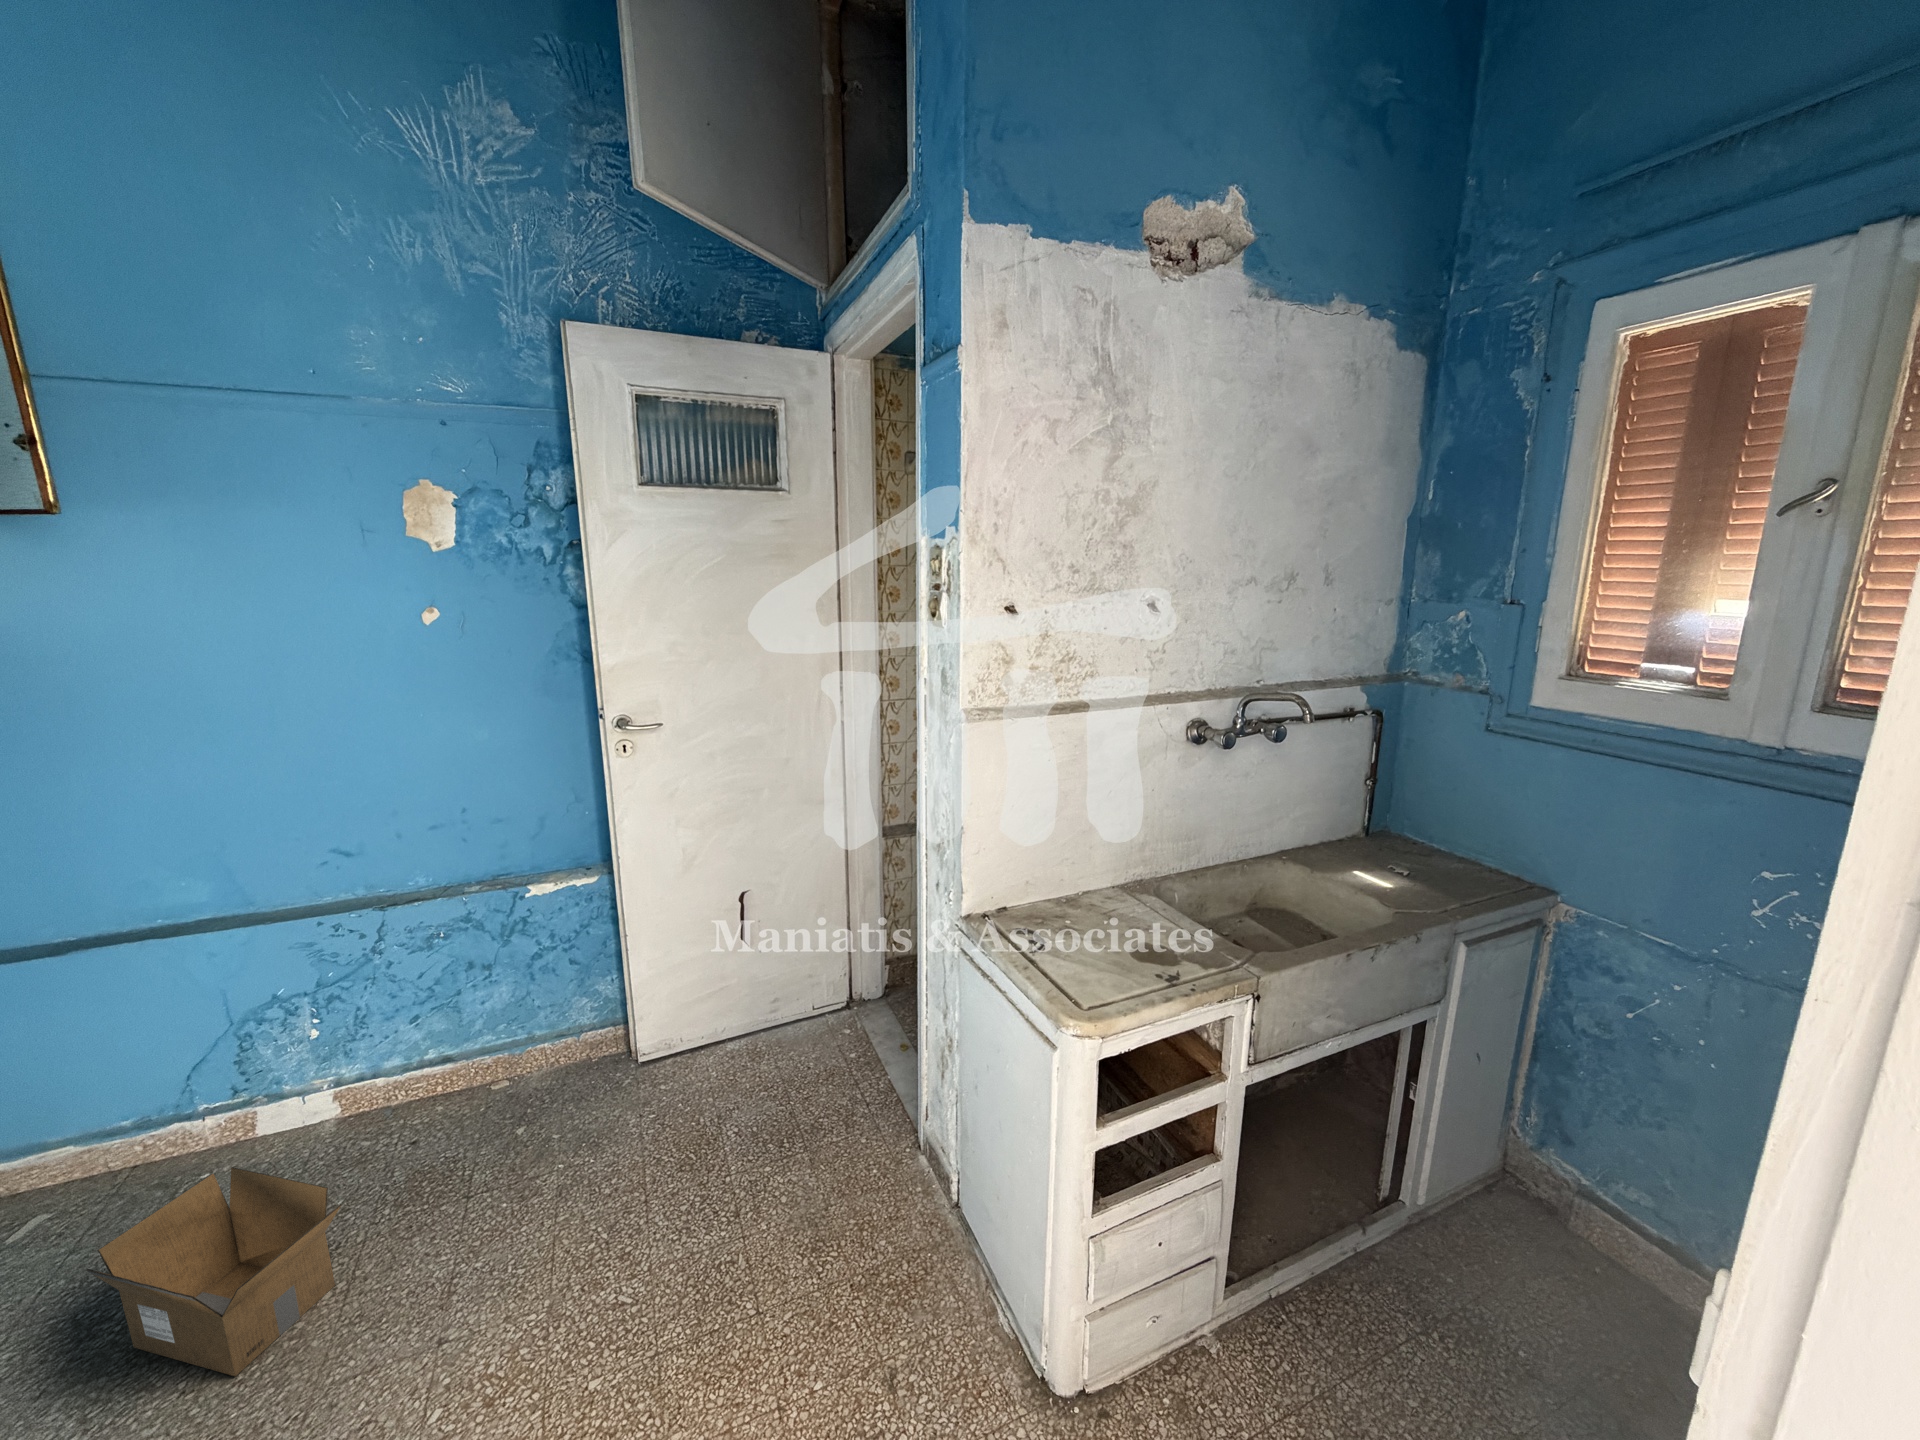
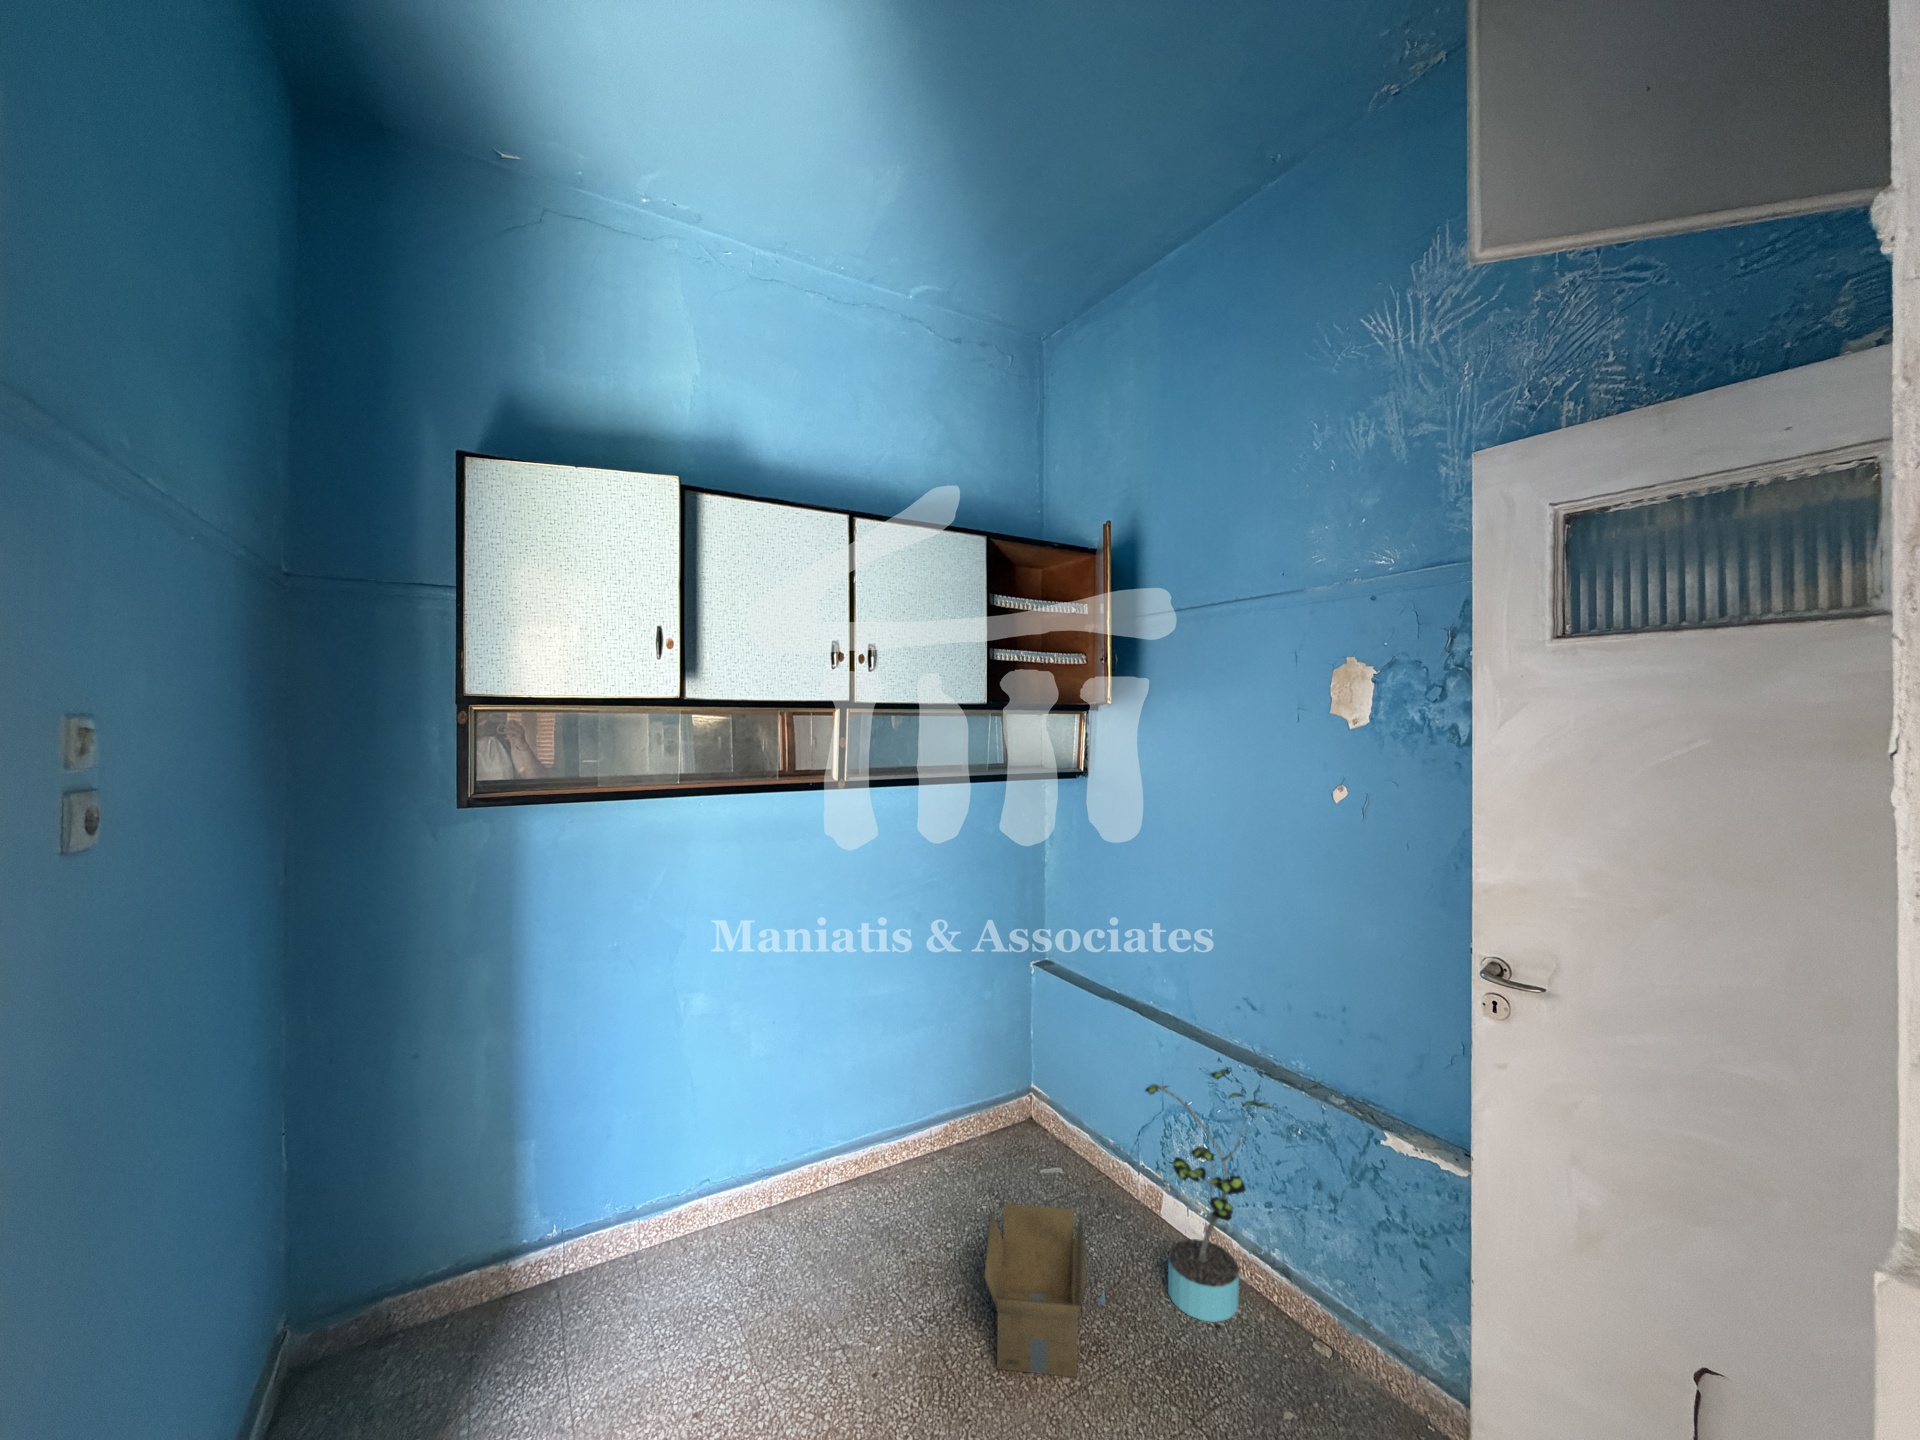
potted plant: none [253,923,432,1167] -> present [1145,1069,1272,1322]

